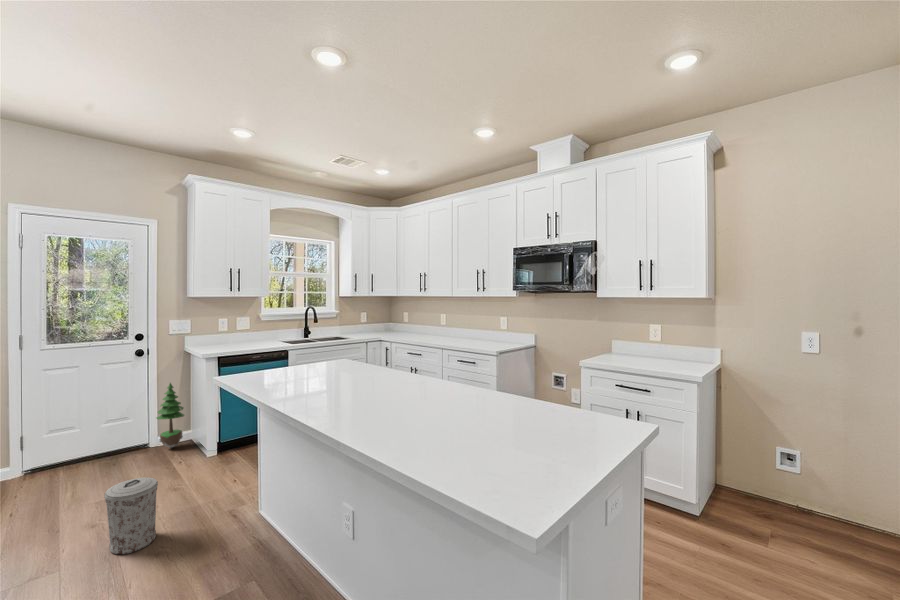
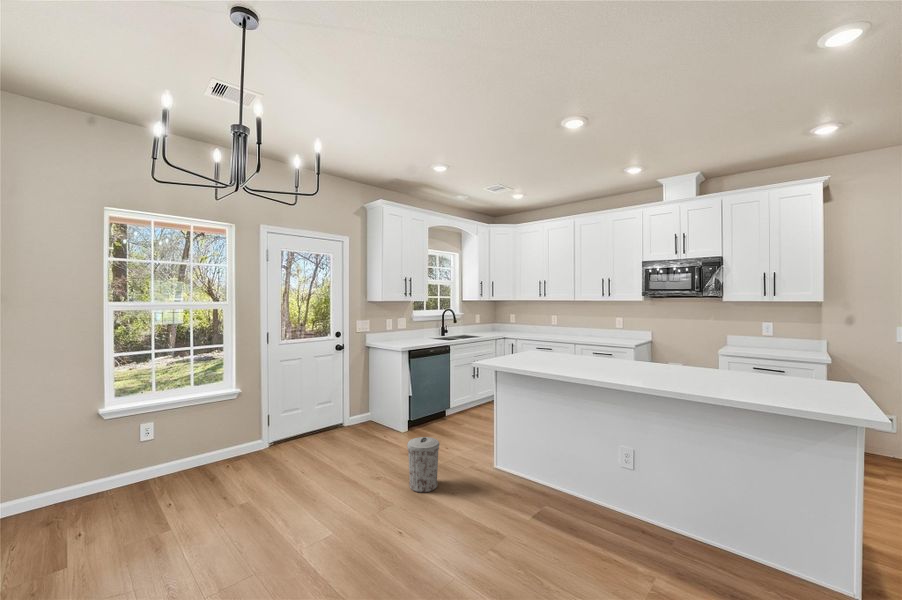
potted tree: present [157,383,184,448] -> none [353,371,373,427]

